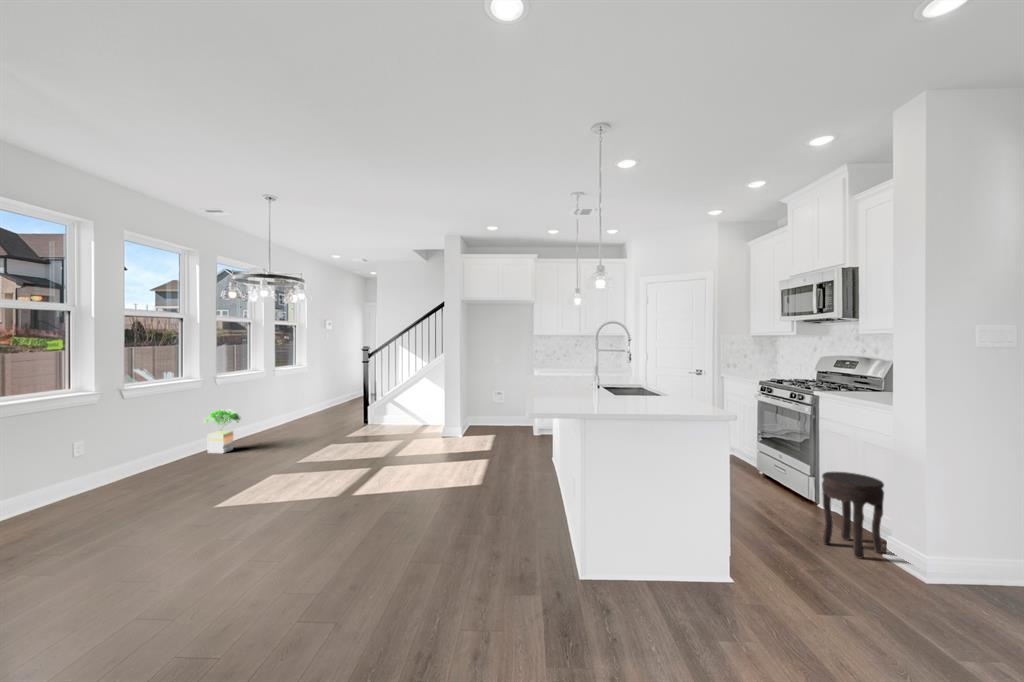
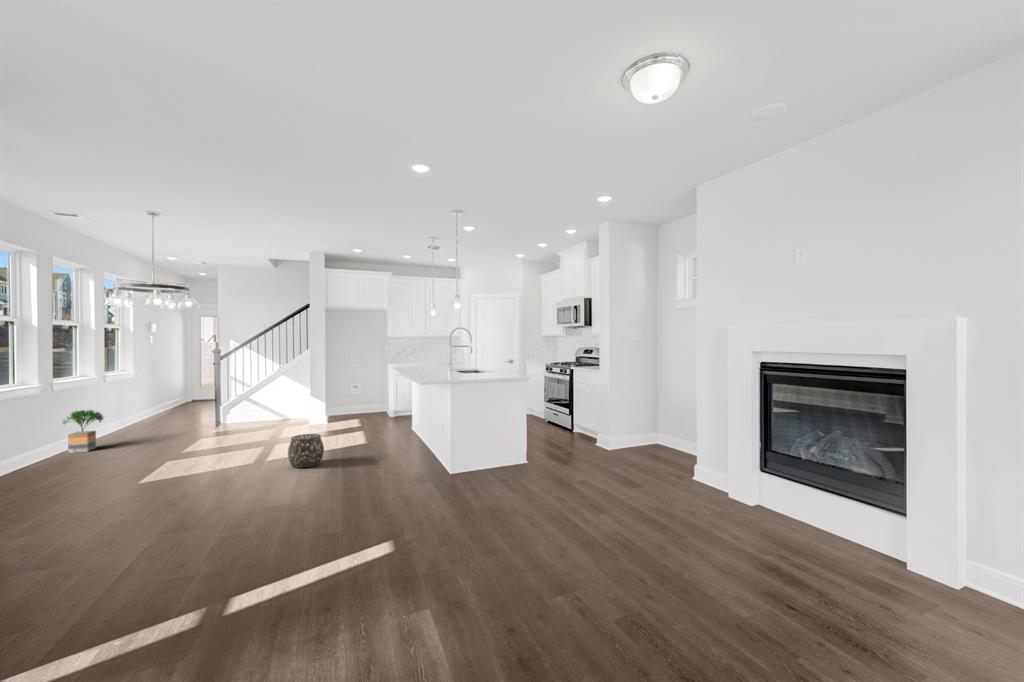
woven basket: none [370,468,417,518] -> present [288,434,324,468]
side table: present [822,472,884,558] -> none [574,408,601,450]

